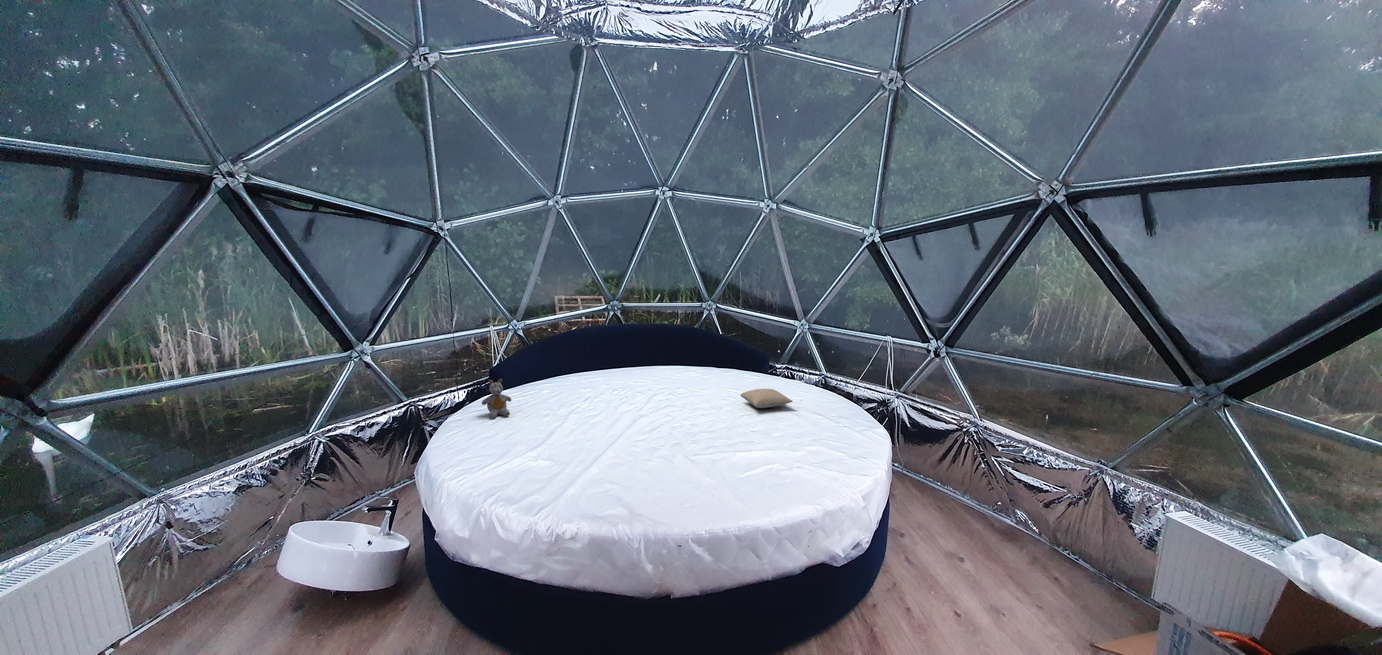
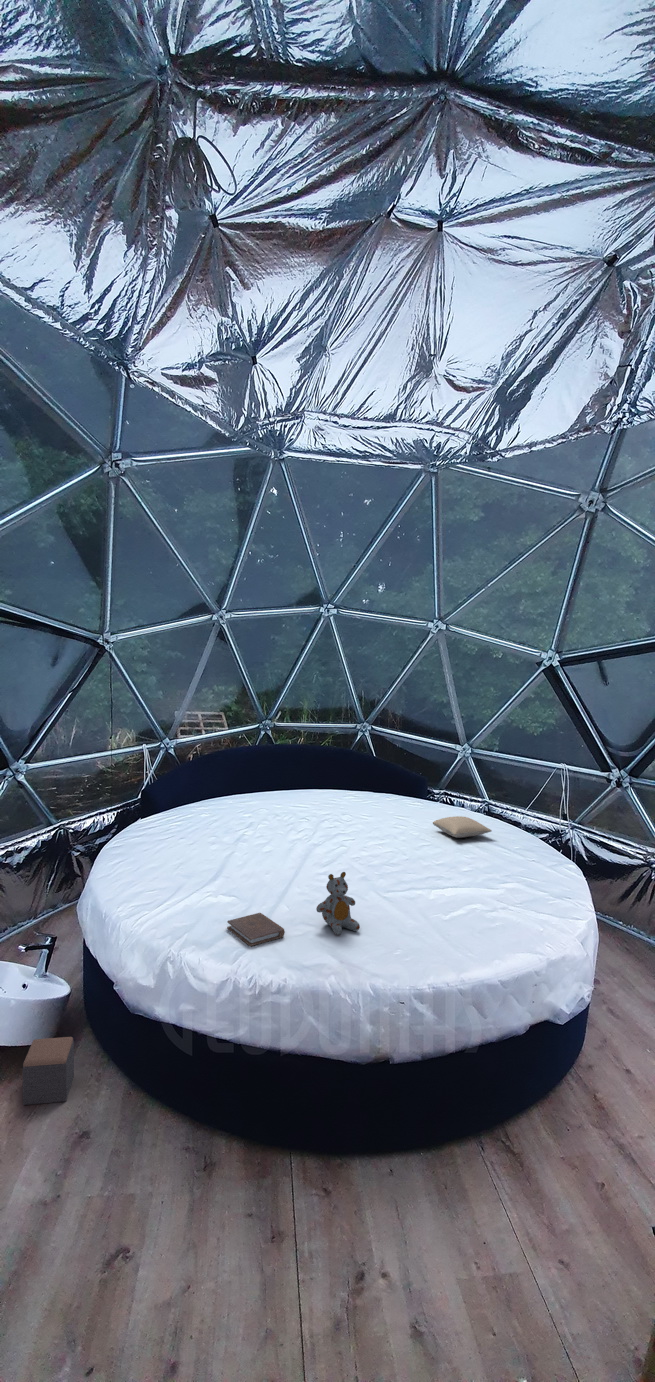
stuffed bear: present [482,379,511,418] -> present [316,872,360,935]
book: none [520,473,566,499] -> present [227,913,285,946]
footstool: none [362,579,409,631] -> present [22,1037,74,1105]

